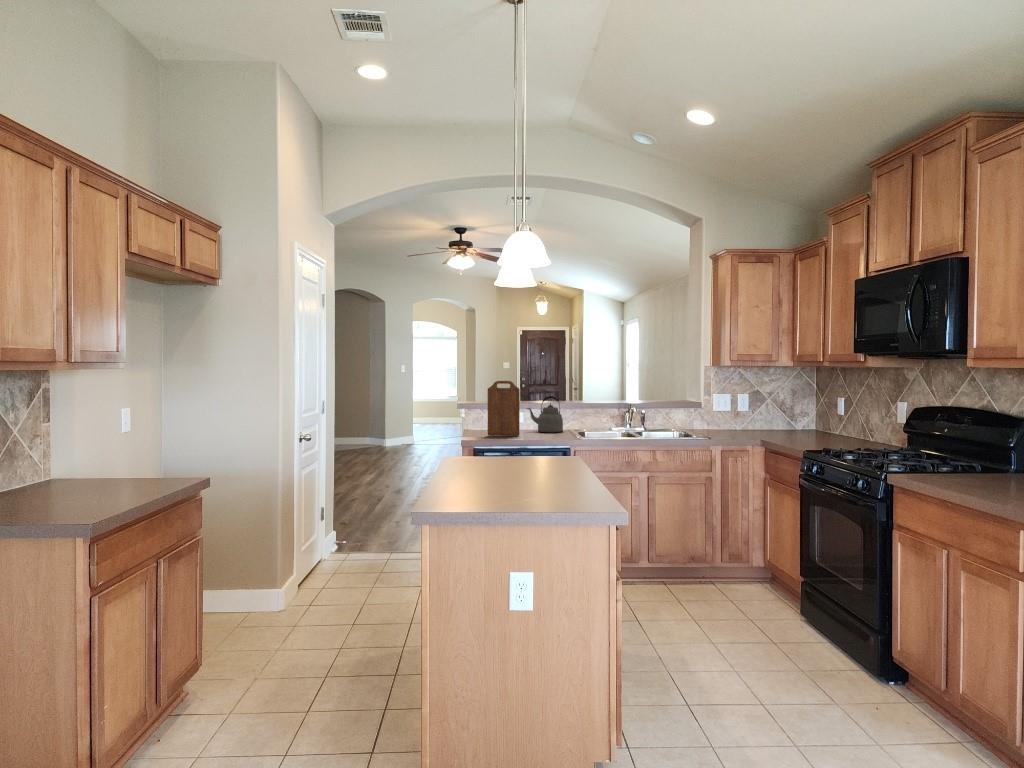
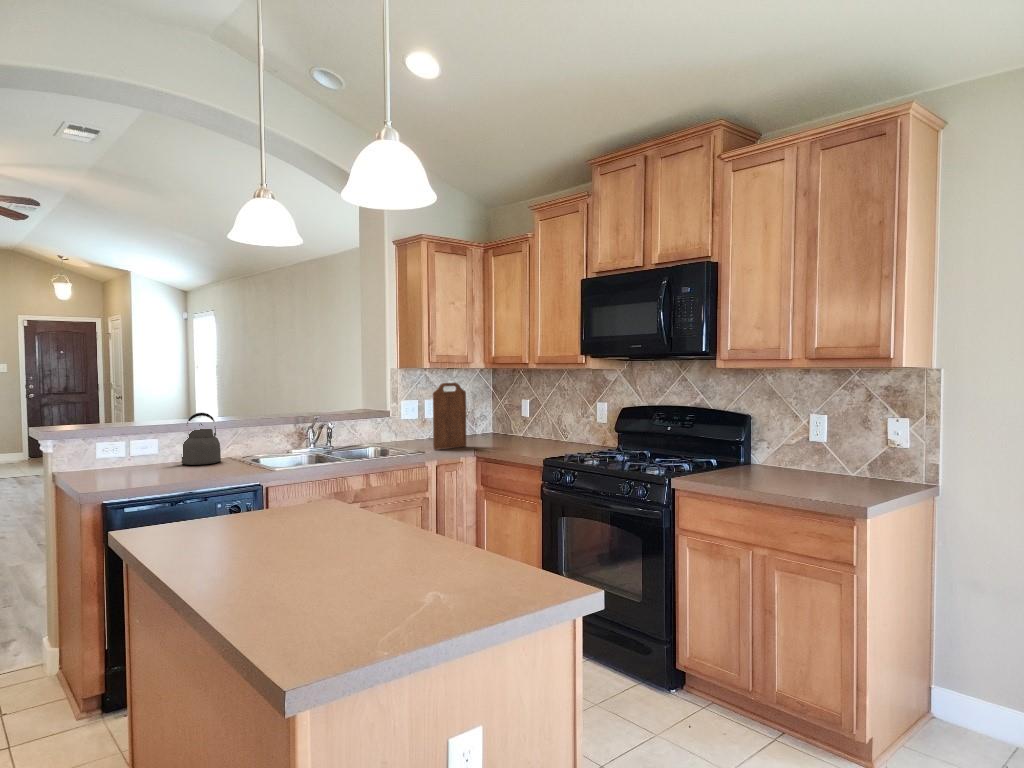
cutting board: present [488,381,520,436] -> present [433,383,466,450]

